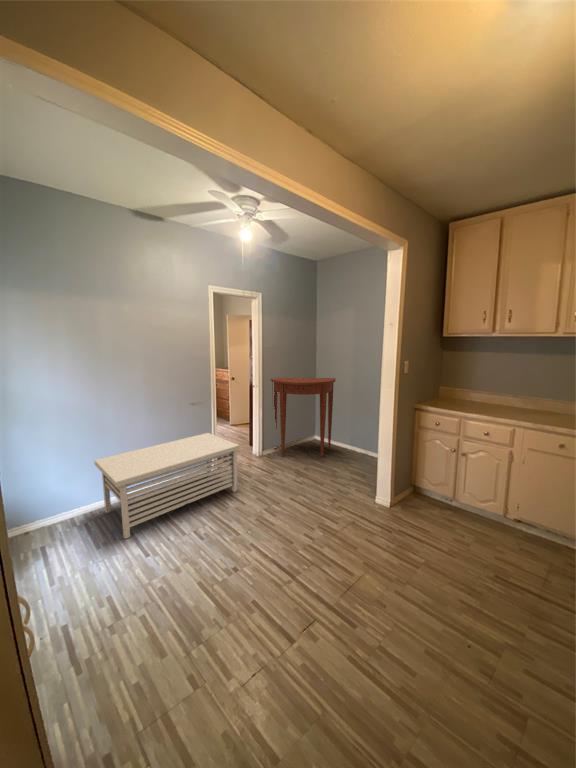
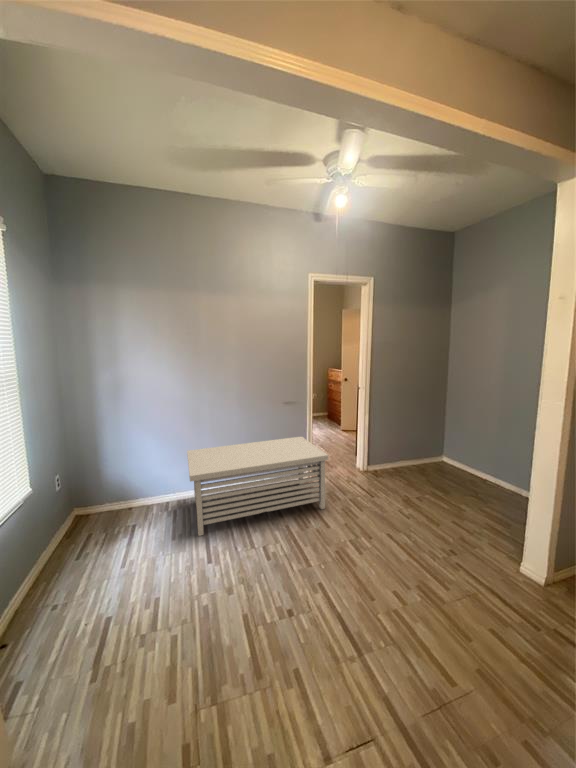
console table: present [270,378,336,457] -> none [382,379,473,486]

